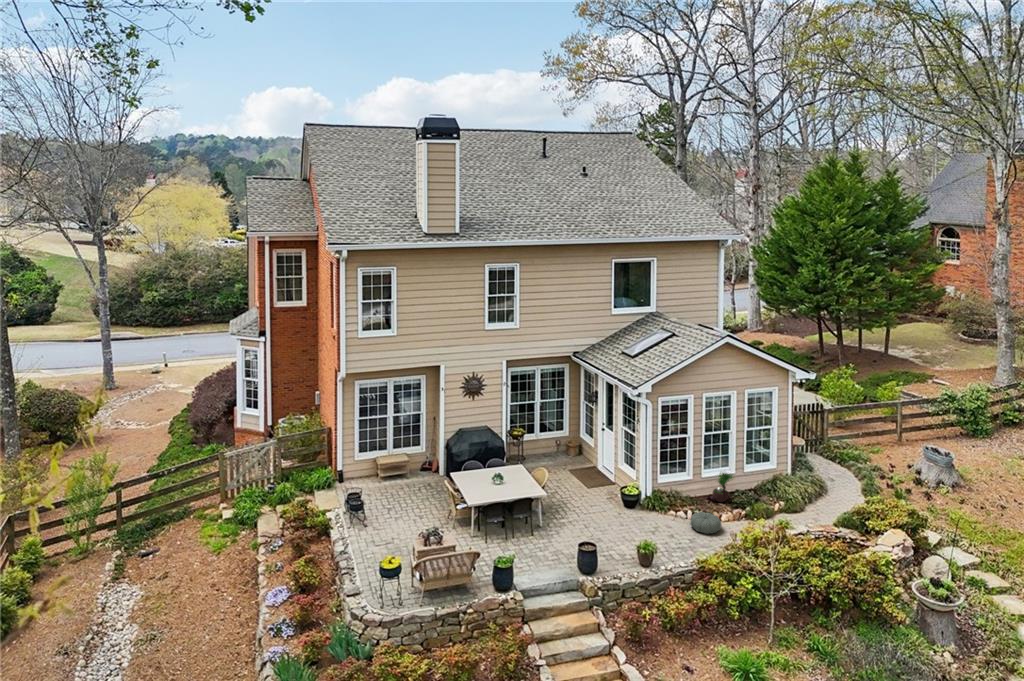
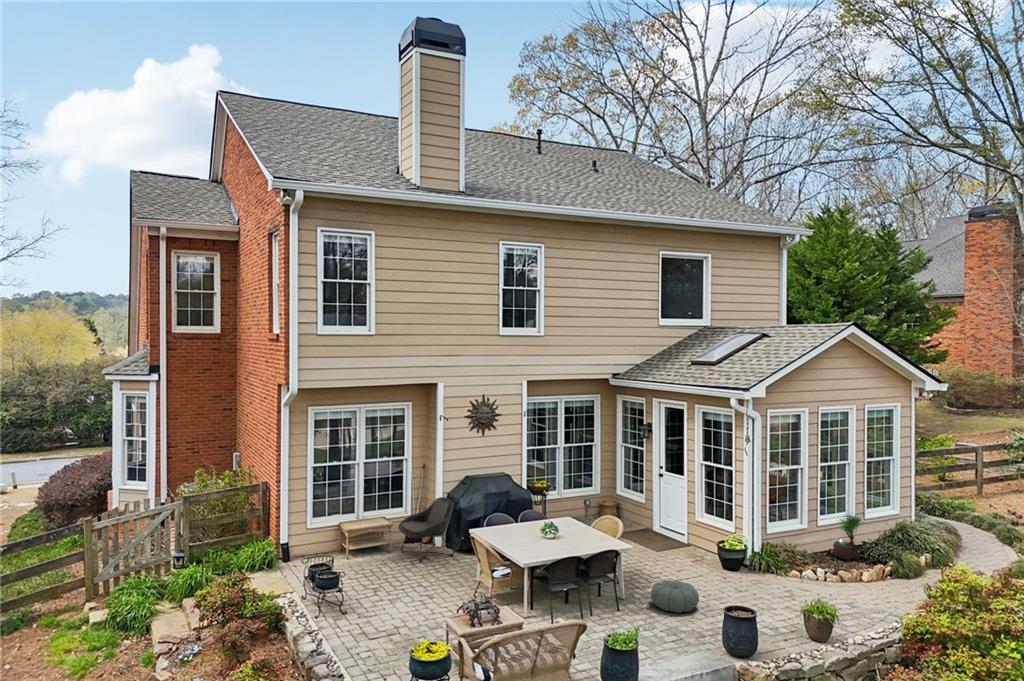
lounge chair: none [412,443,449,488] -> present [398,497,455,562]
pouf: present [690,512,721,534] -> present [651,580,699,613]

